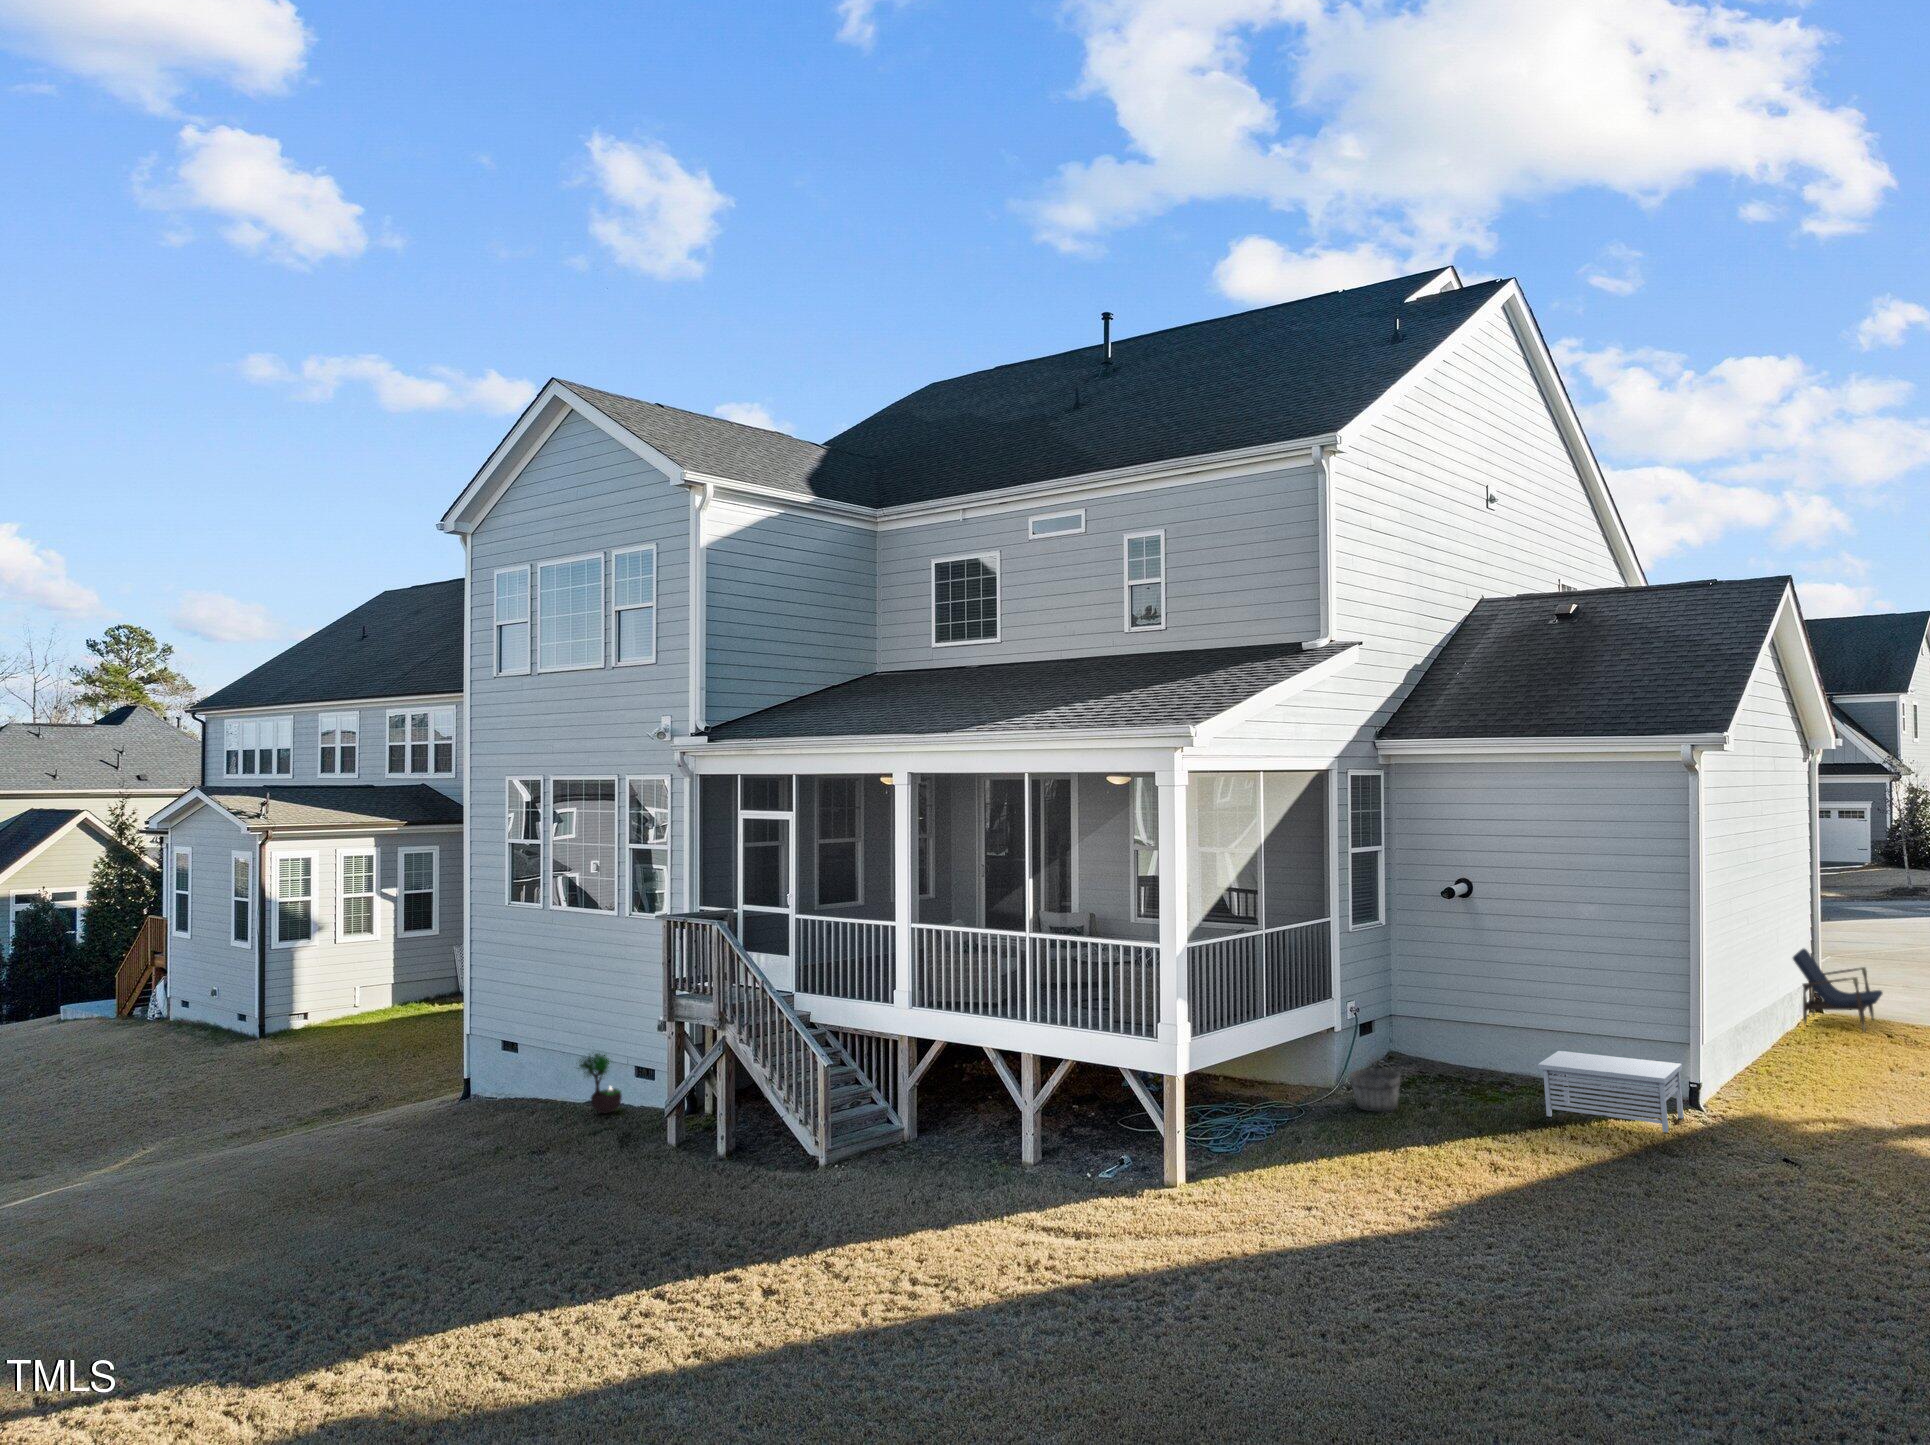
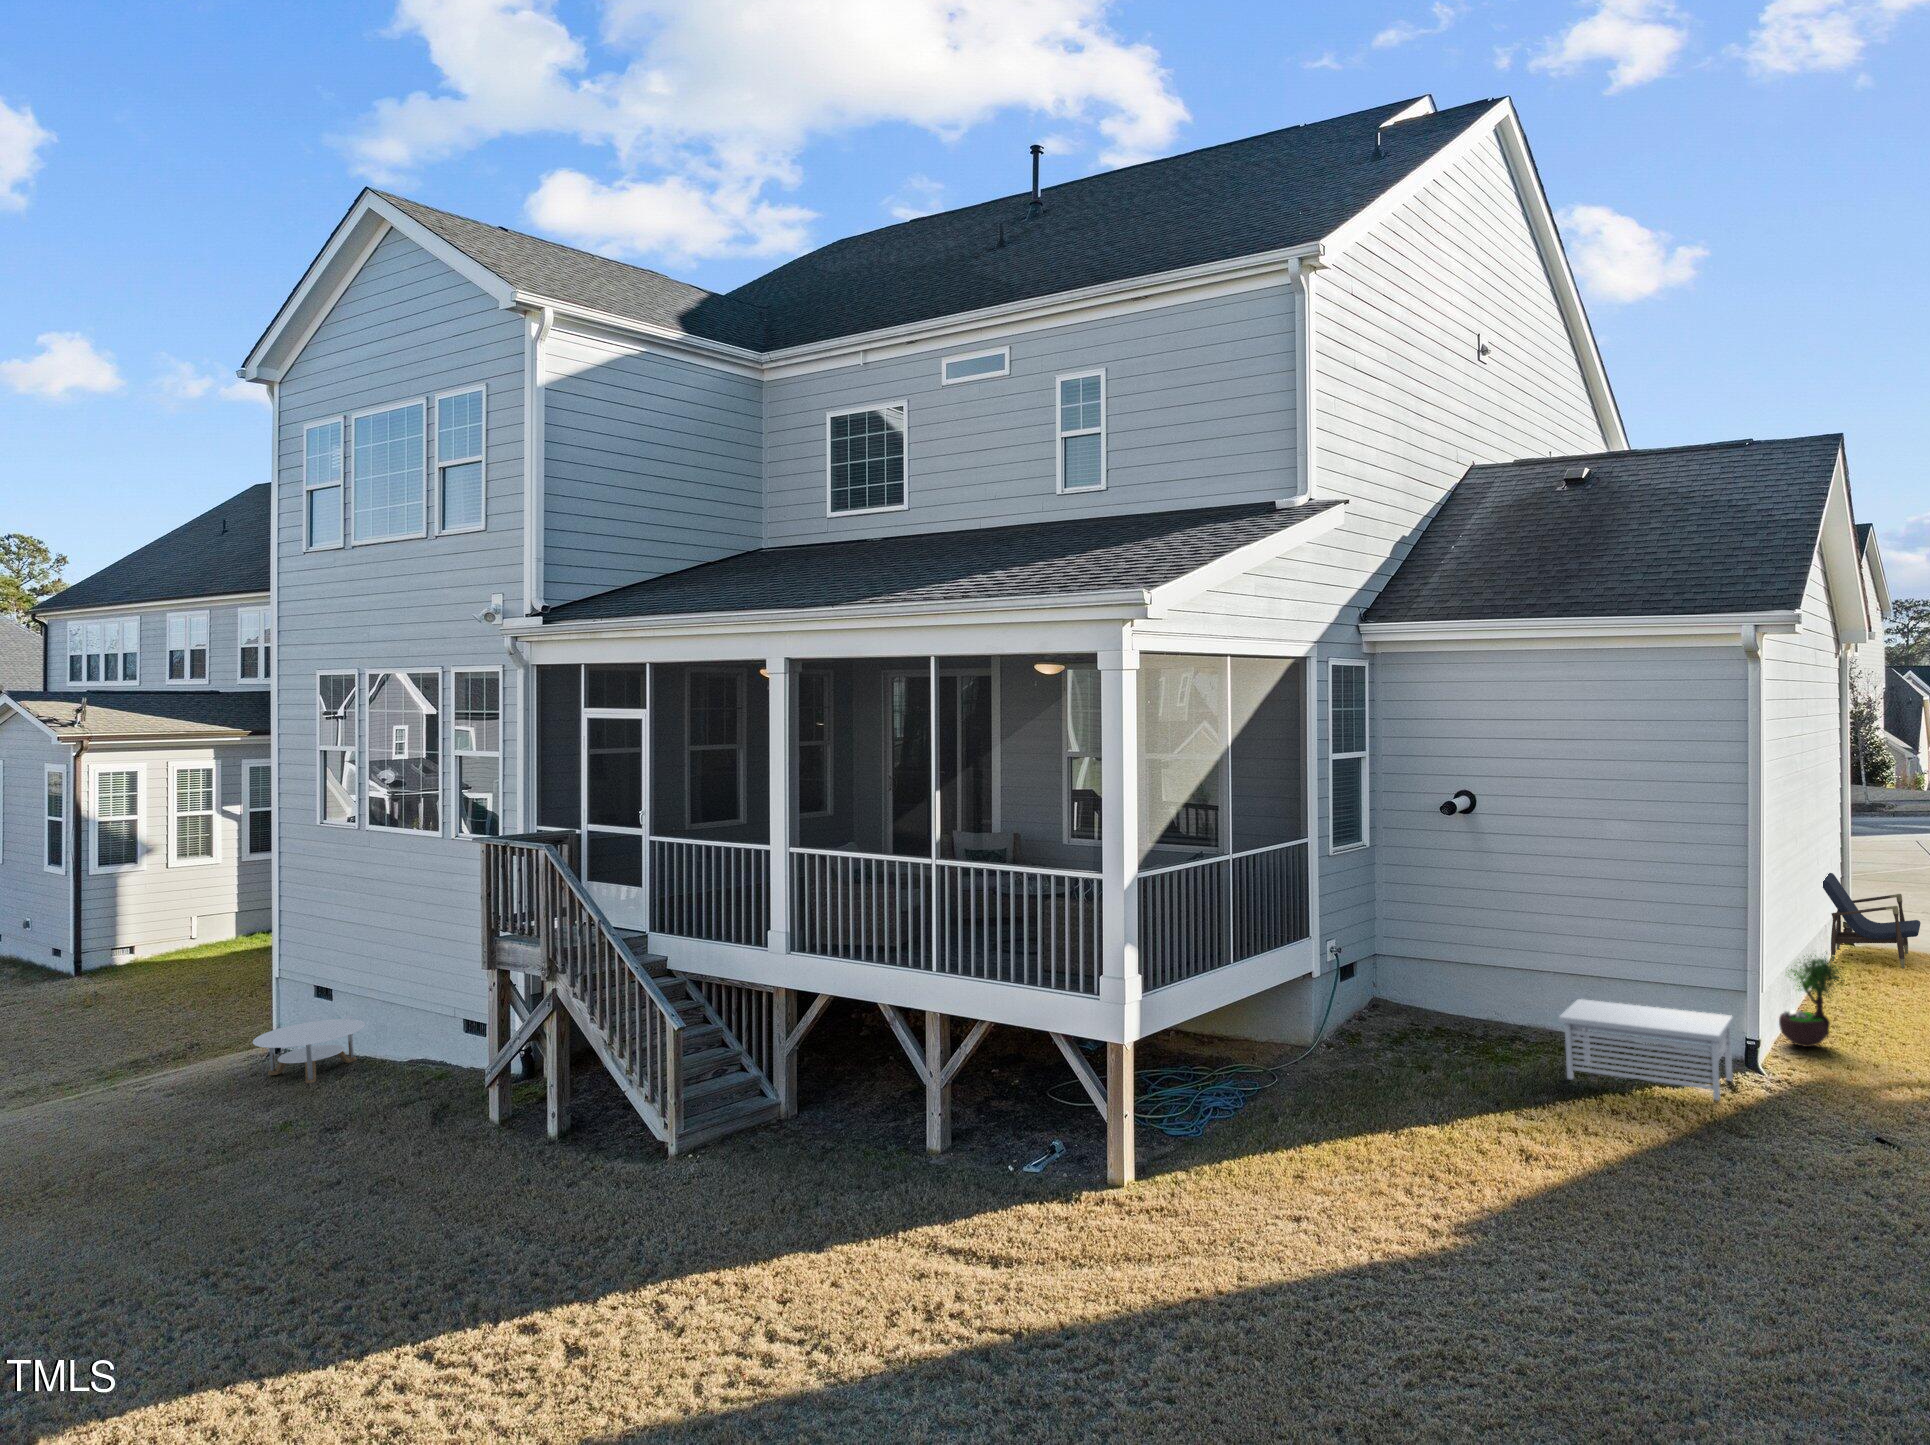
potted tree: present [578,1053,622,1113] -> present [1779,953,1843,1047]
wooden bucket: present [1350,1065,1400,1112] -> none [1327,1013,1389,1073]
round table: none [465,1066,553,1119] -> present [253,1019,365,1083]

